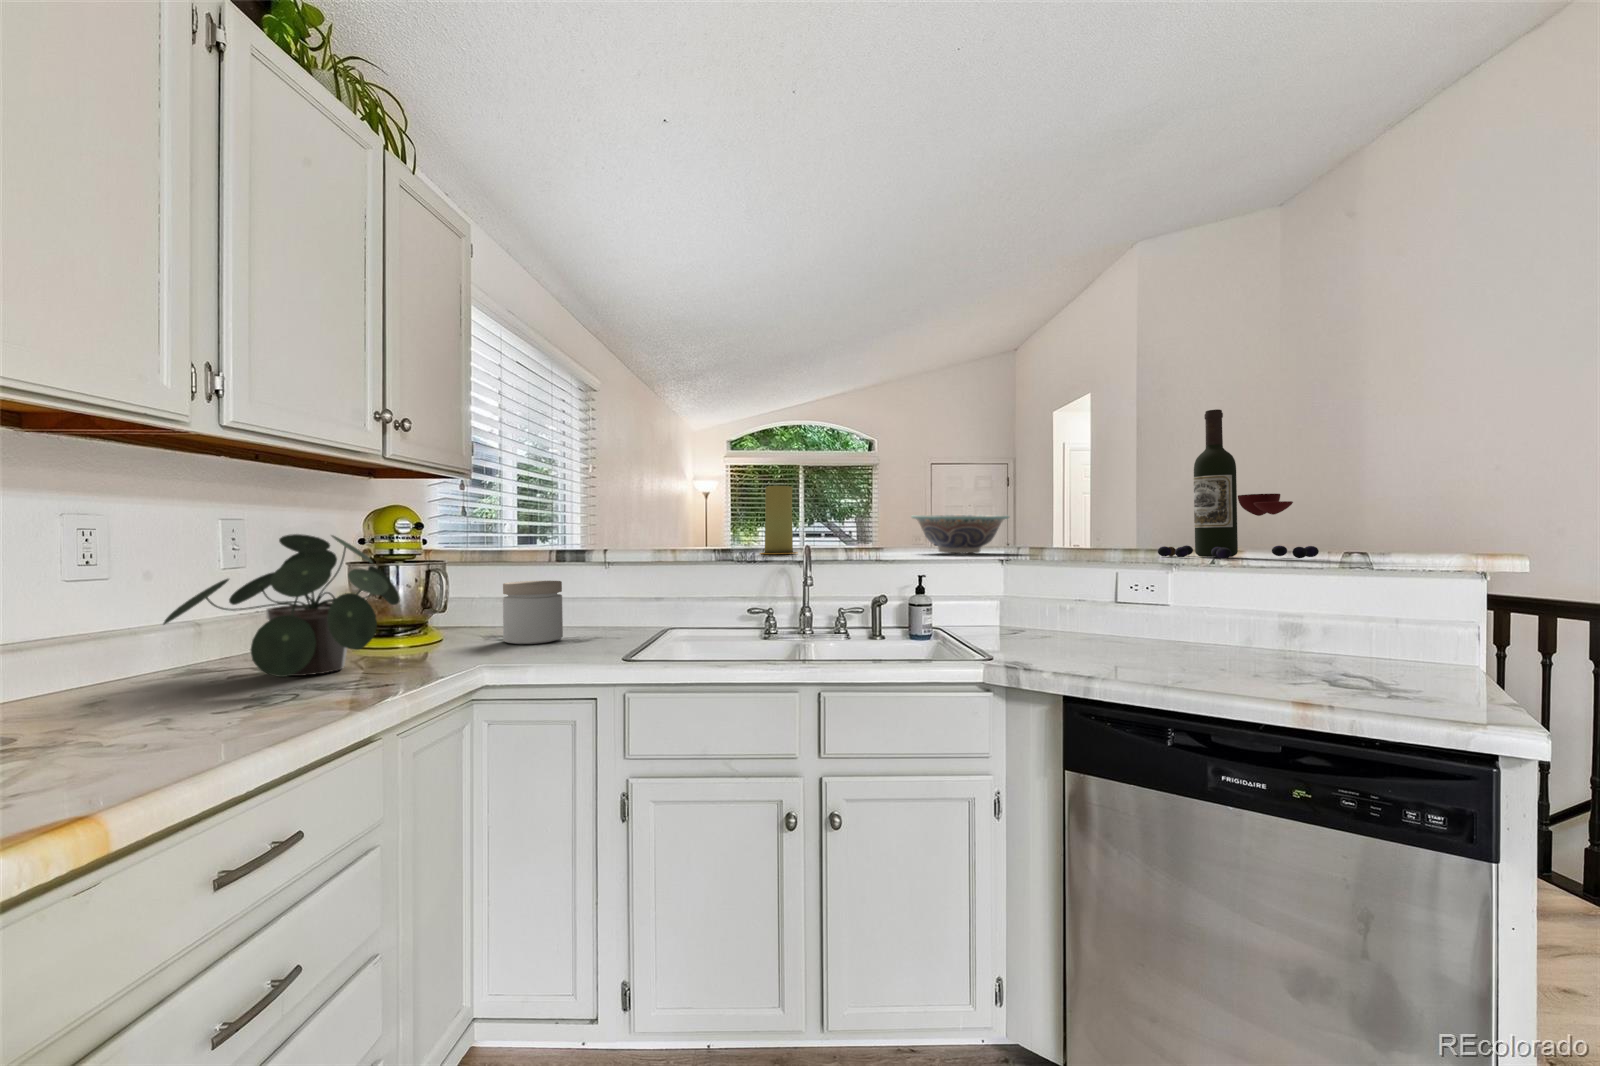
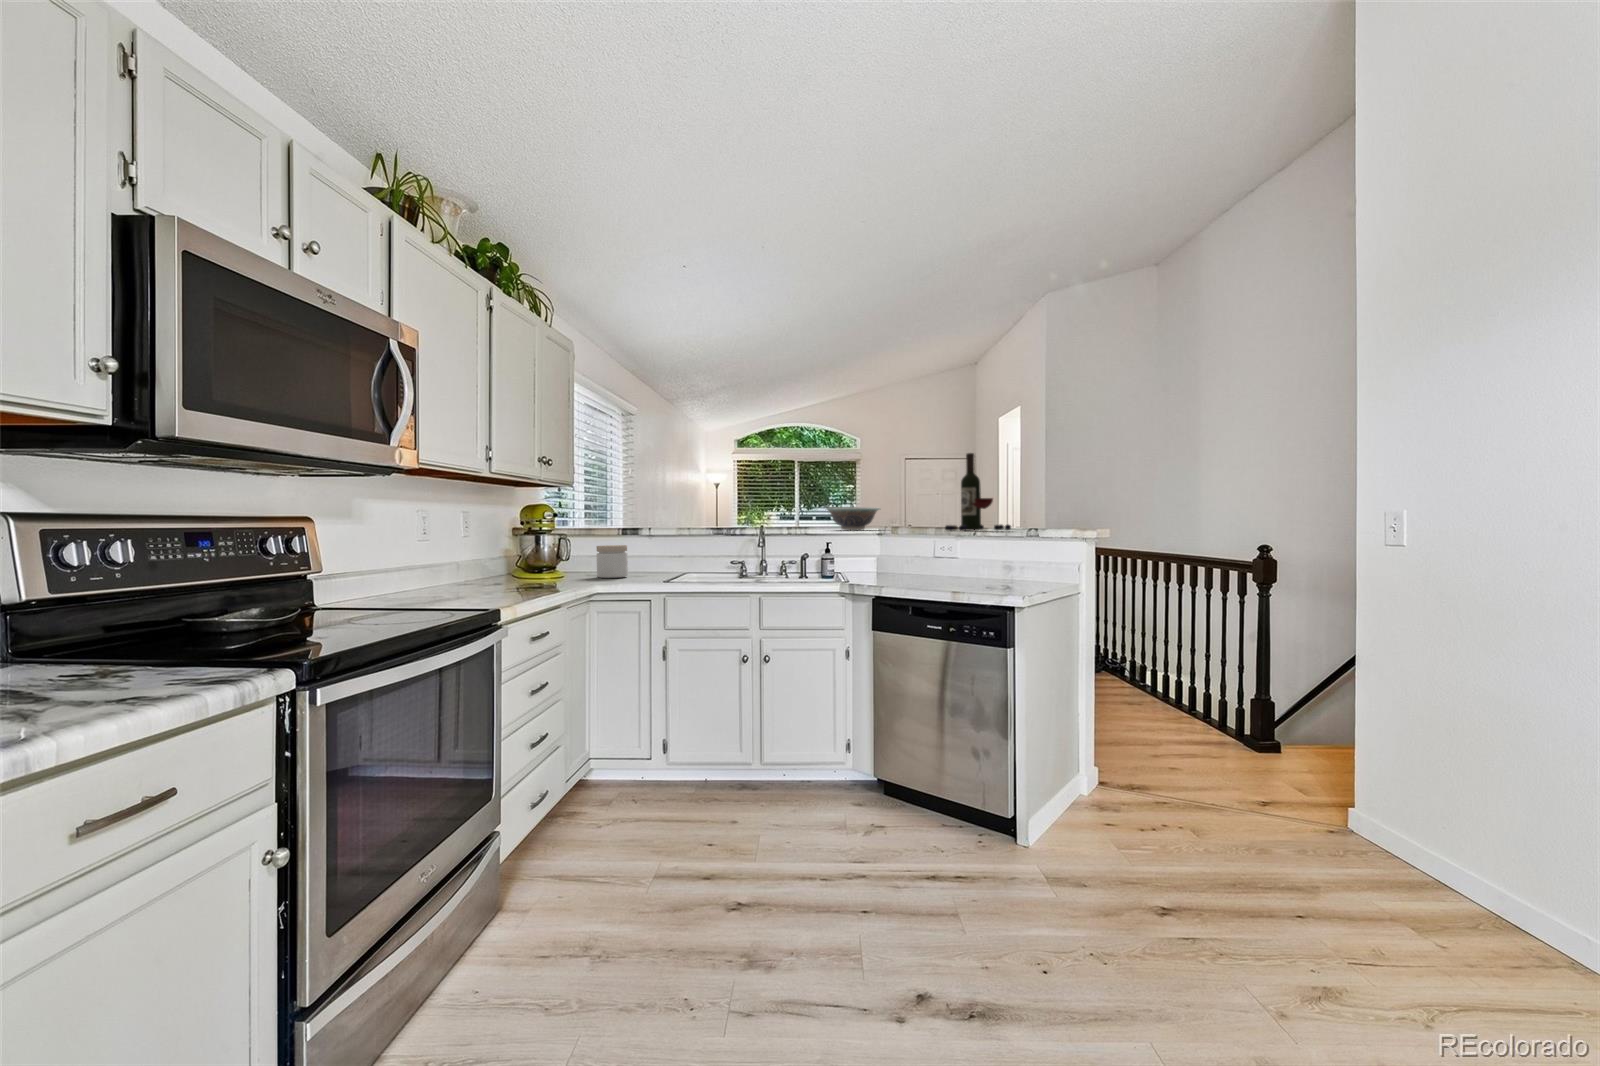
candle: present [760,486,798,554] -> none [737,491,760,531]
potted plant: present [163,534,400,677] -> none [464,520,555,585]

